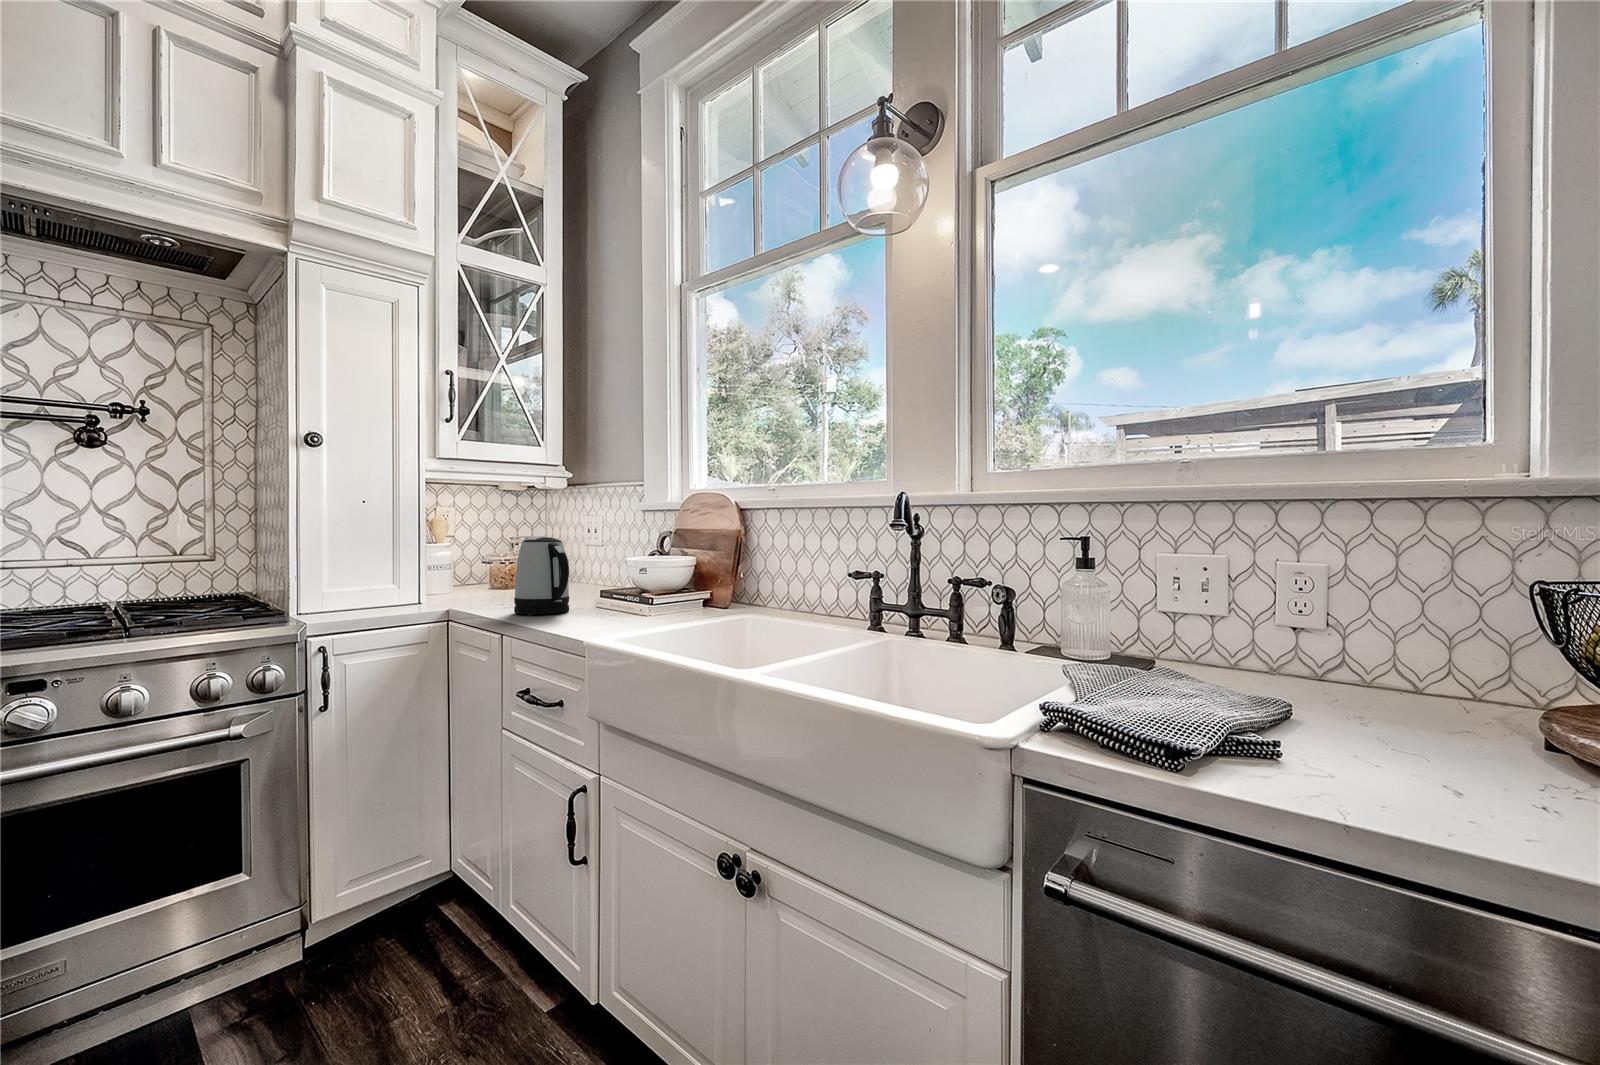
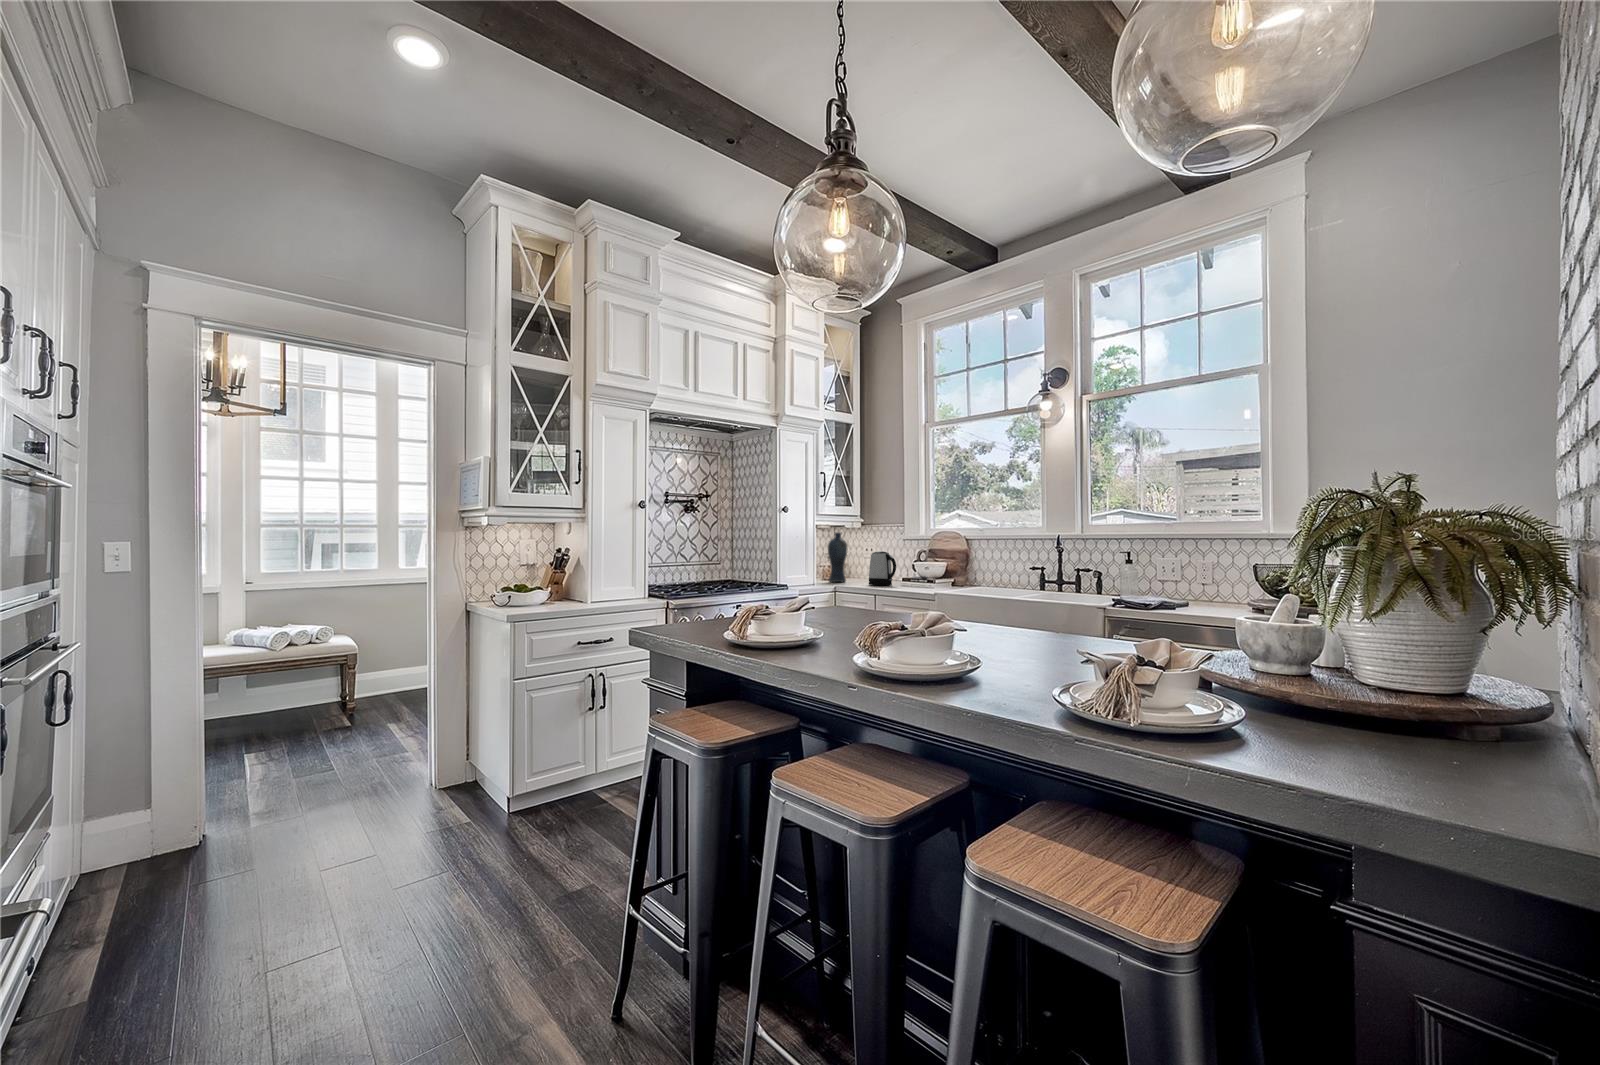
vase: none [466,497,510,600] -> present [828,532,847,582]

